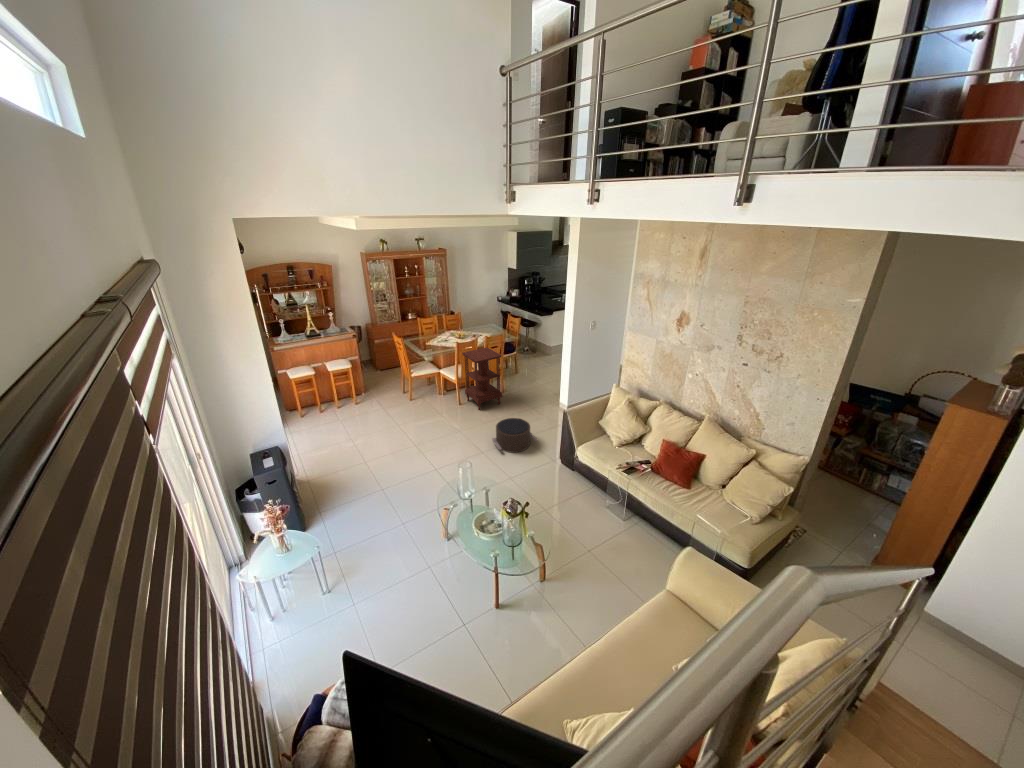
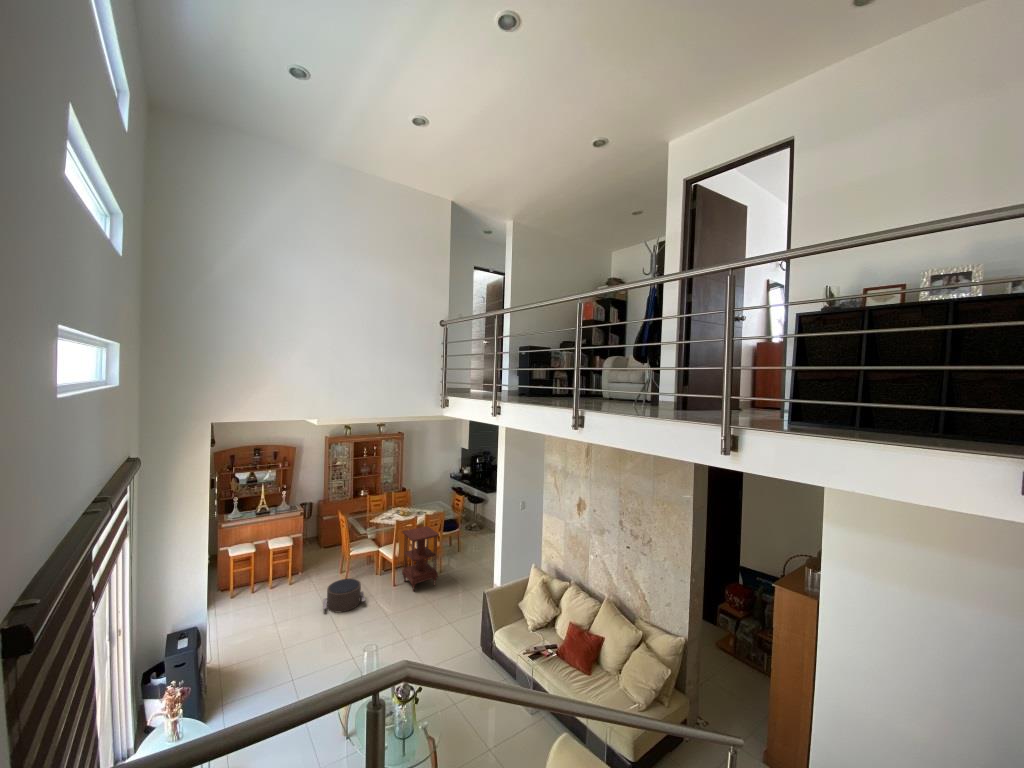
pouf: present [492,418,537,453] -> present [323,579,365,612]

